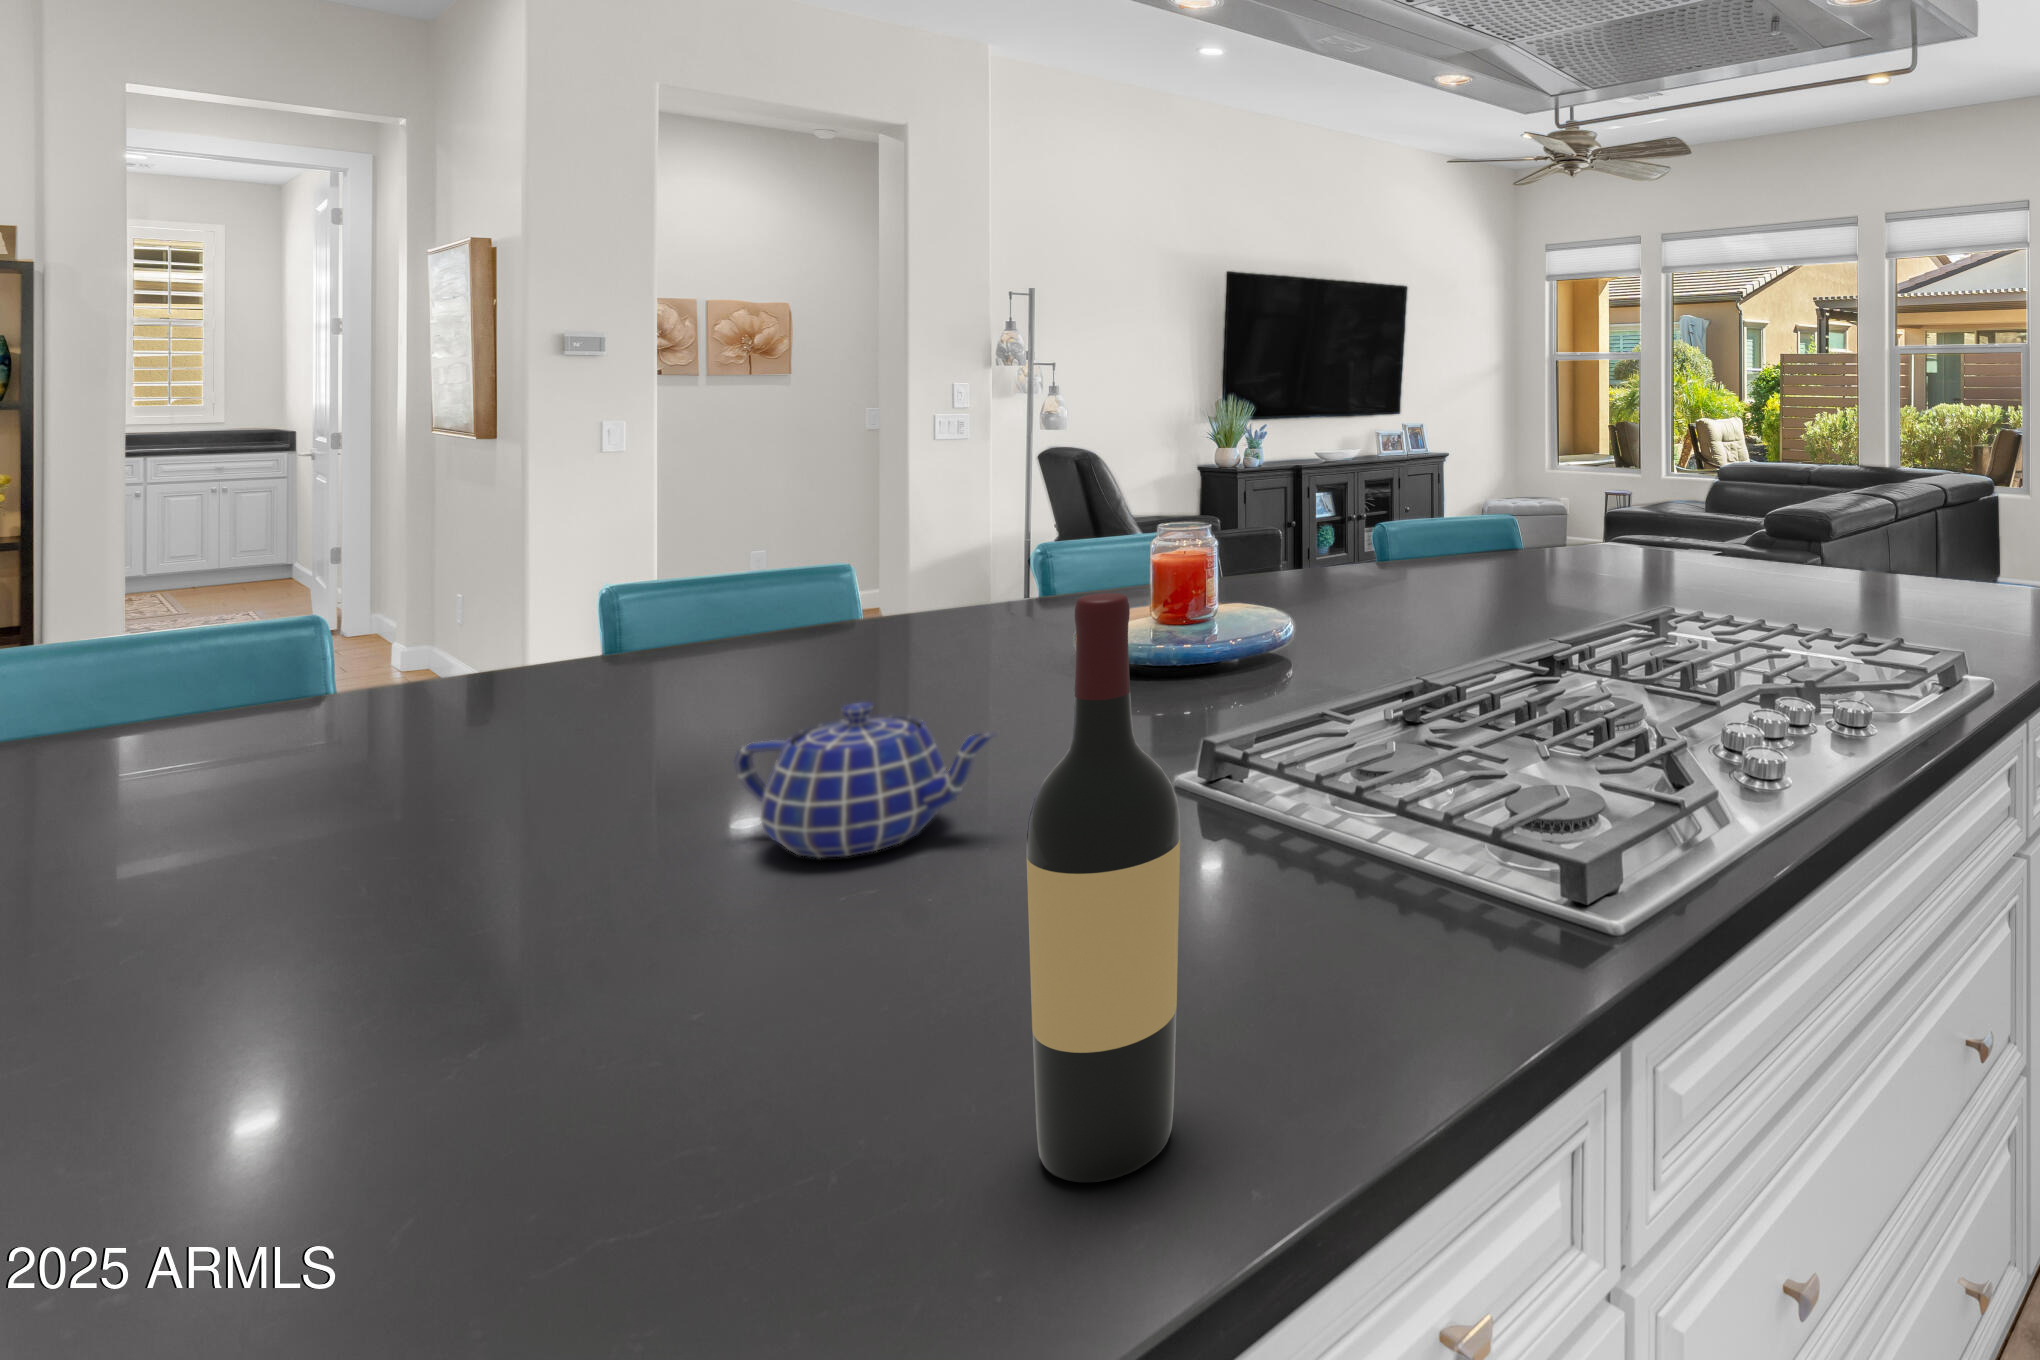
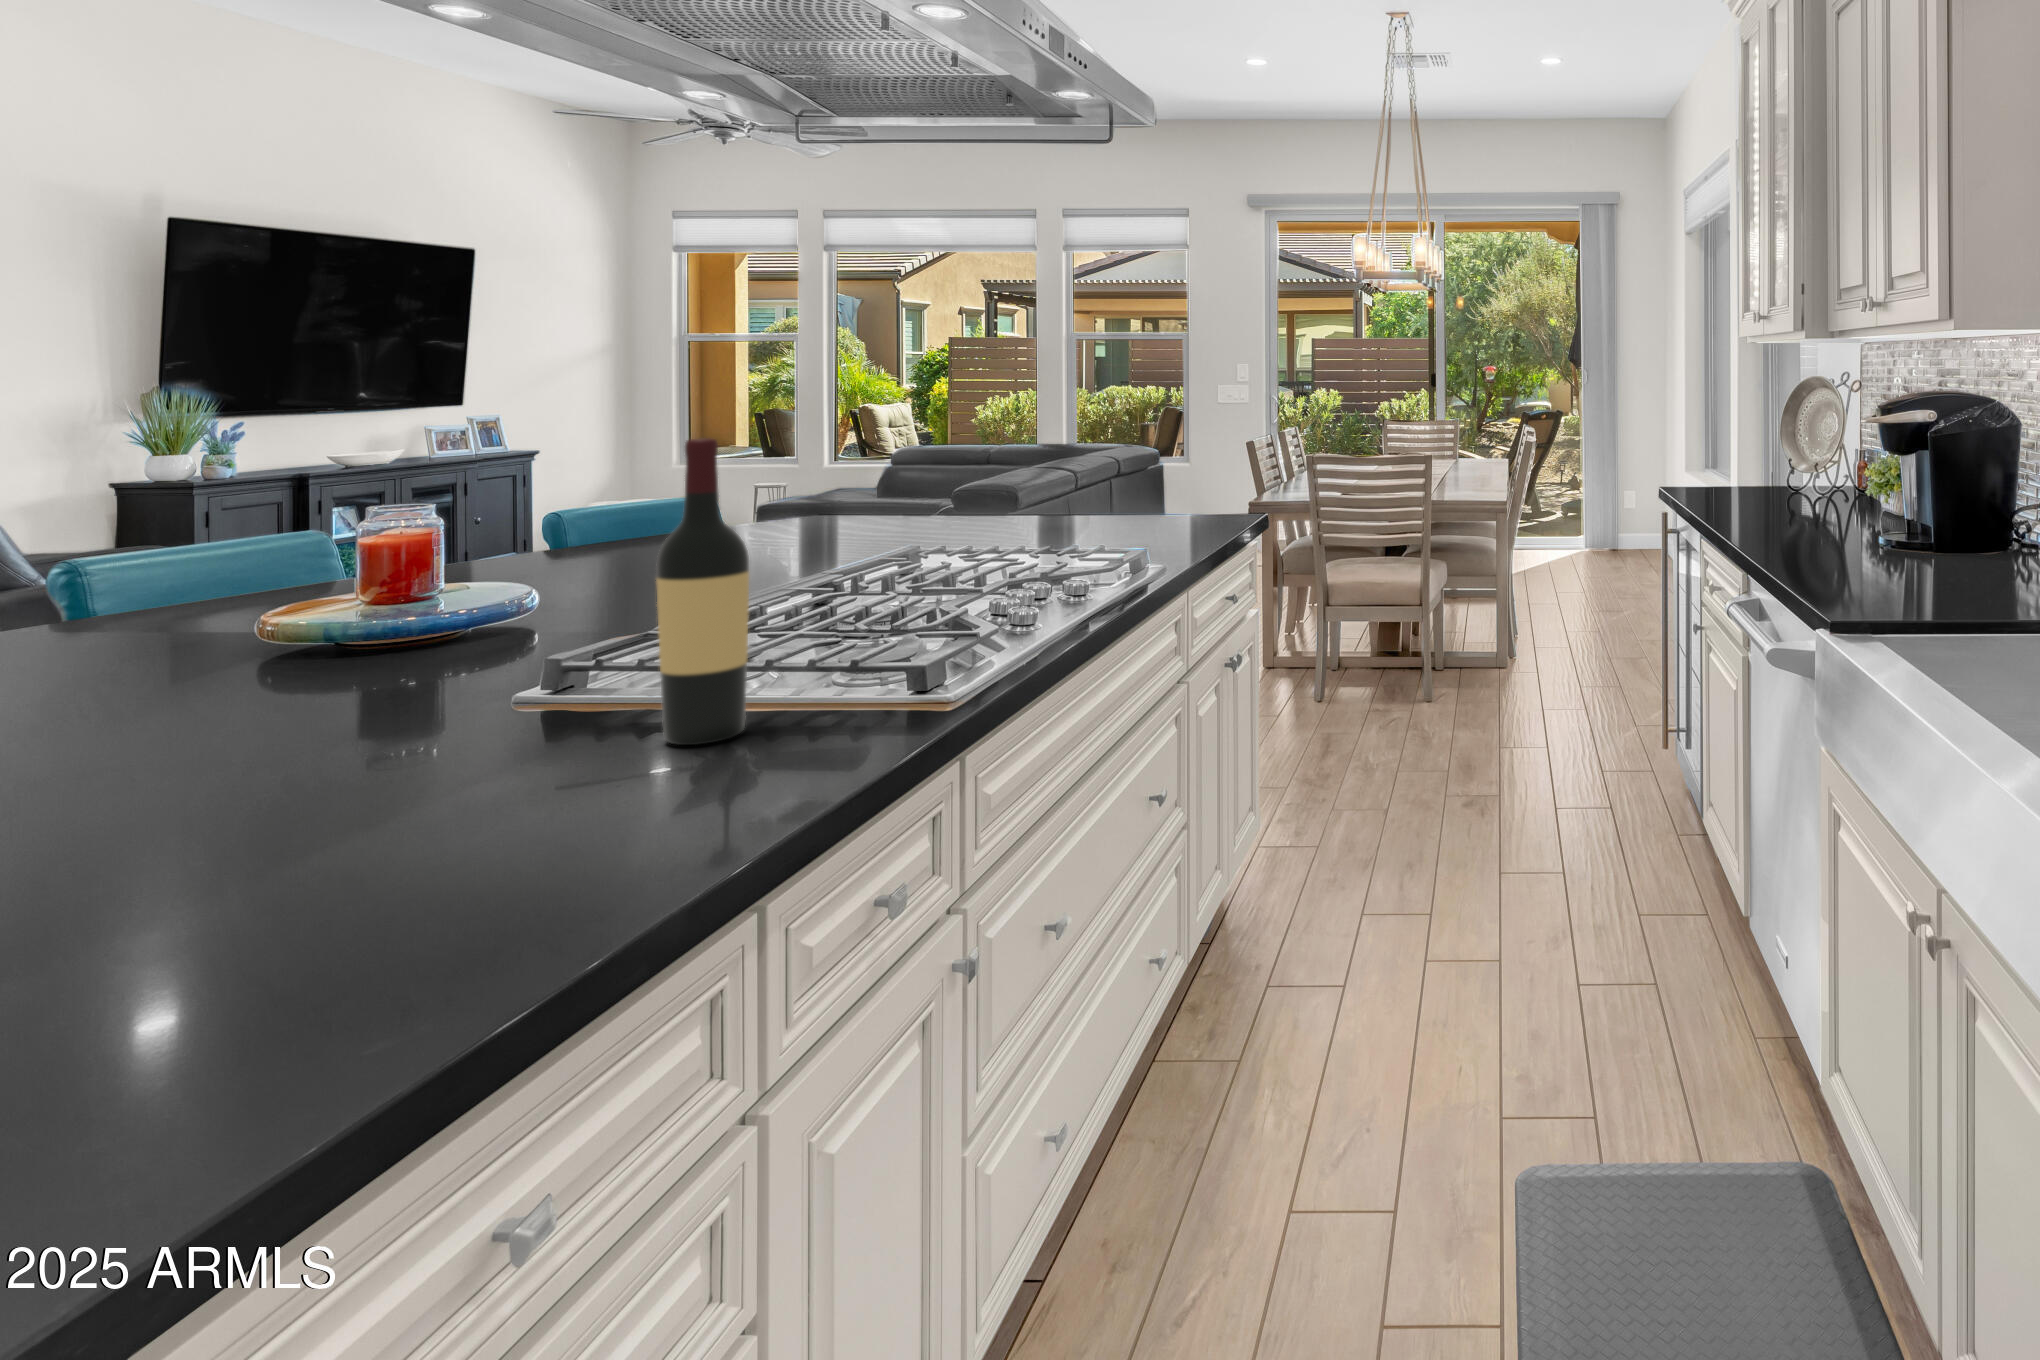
teapot: present [734,702,996,857] -> none [119,594,420,715]

